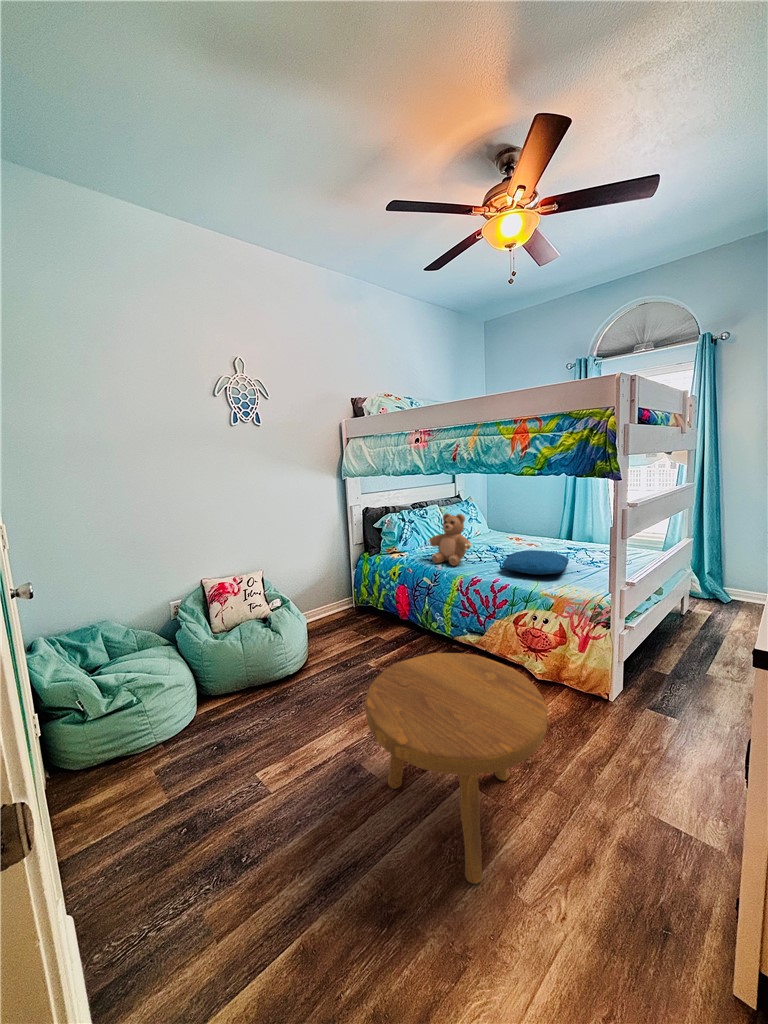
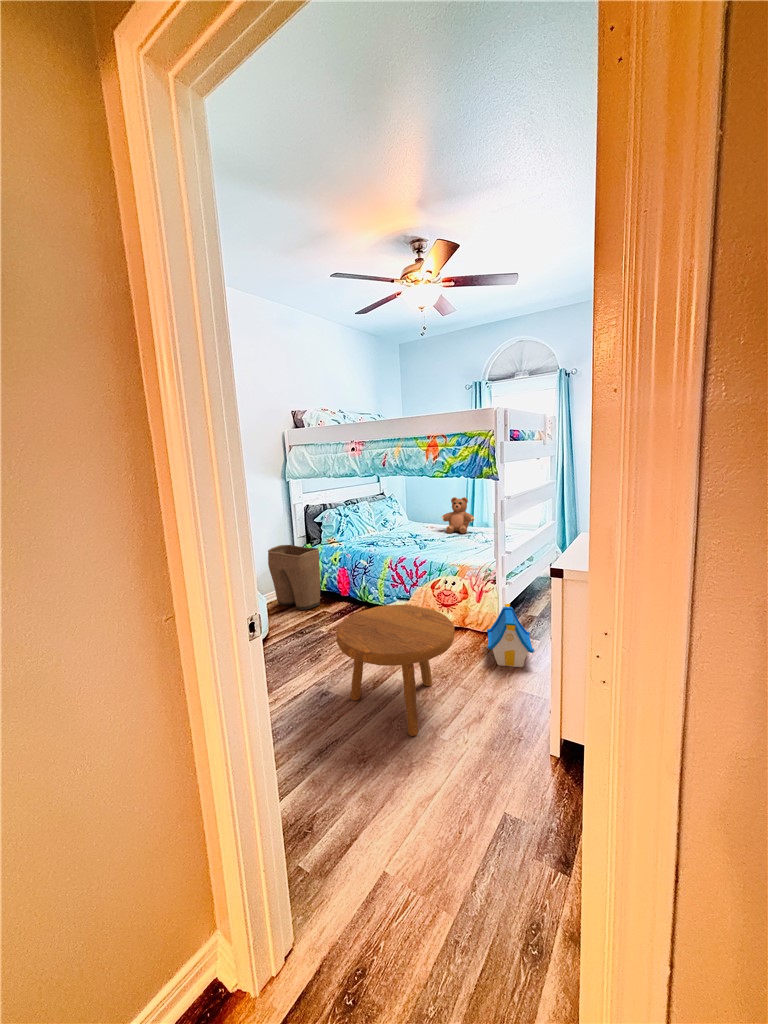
teddy bear: present [428,513,472,566] -> present [441,497,475,534]
pillow: present [503,550,569,575] -> none [422,534,470,551]
laundry basket: none [318,553,375,632] -> present [268,545,320,610]
toy house: none [595,661,679,769] -> present [487,604,534,667]

